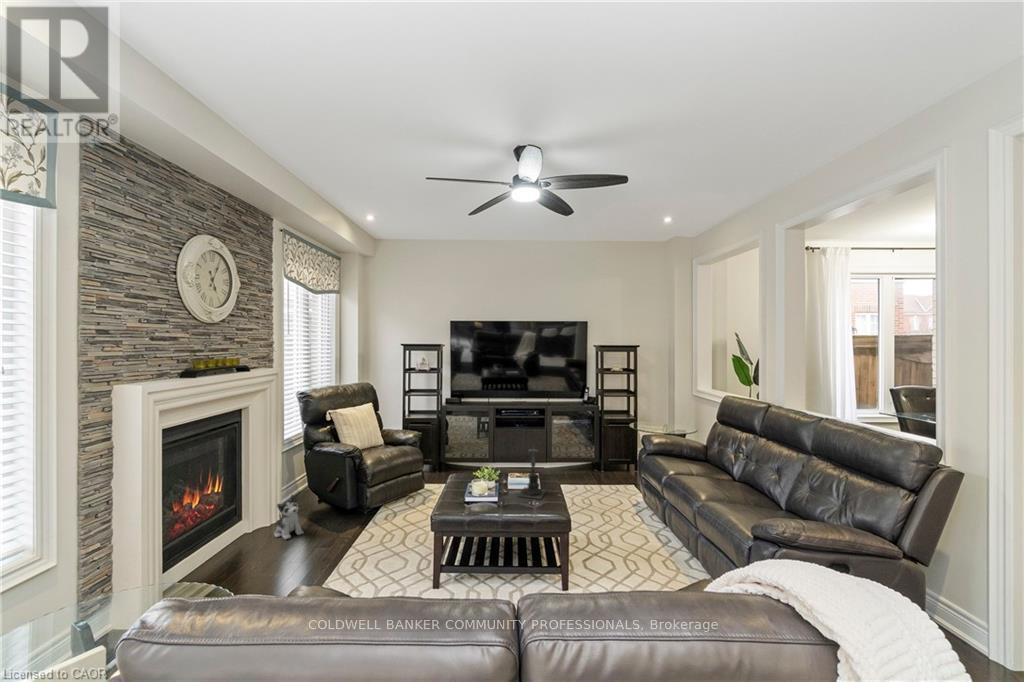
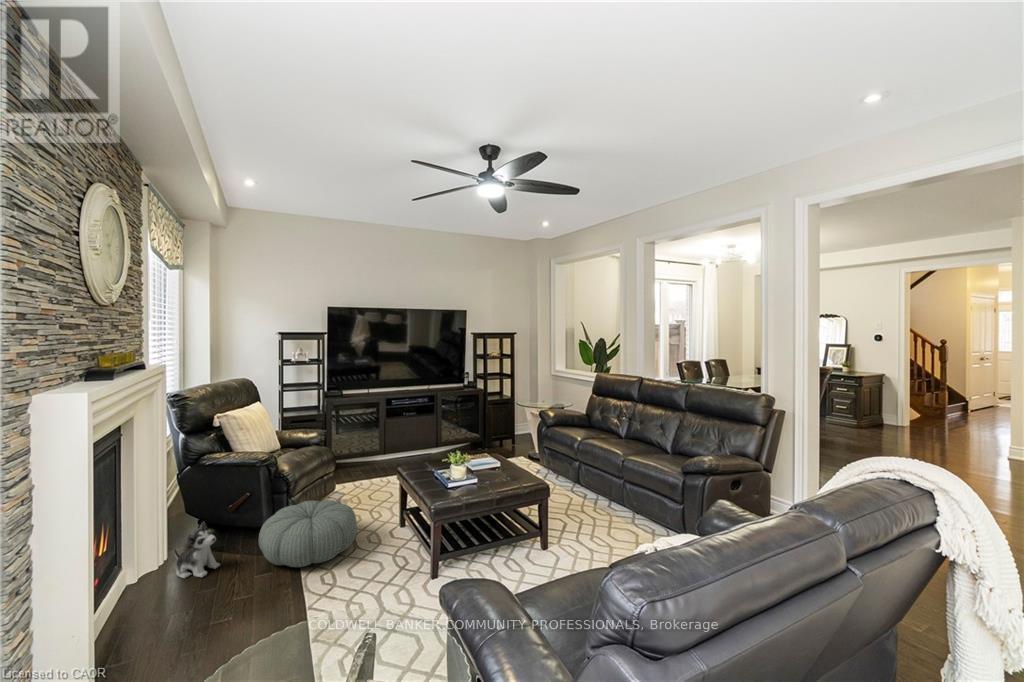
candle holder: present [519,449,546,499] -> none [482,427,508,477]
pouf: none [324,493,408,549] -> present [259,500,357,567]

